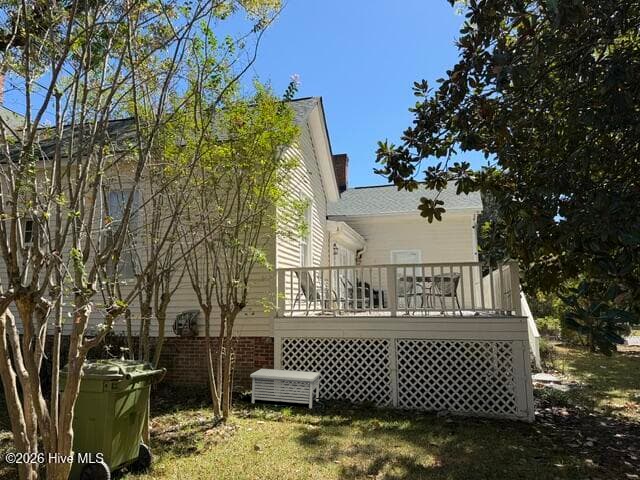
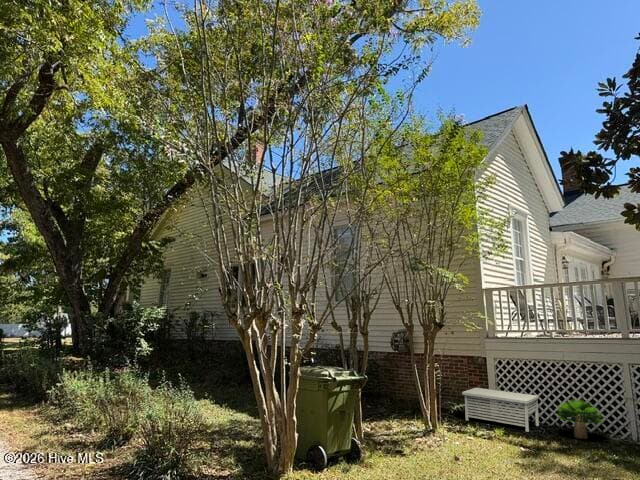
potted plant: none [335,372,376,409] -> present [557,400,602,439]

